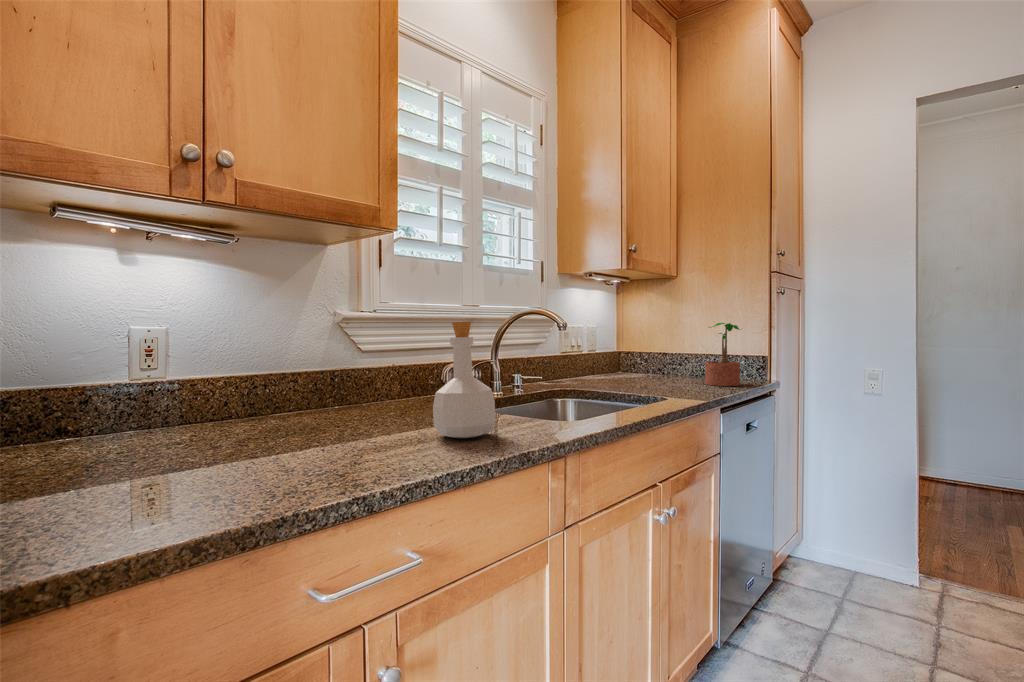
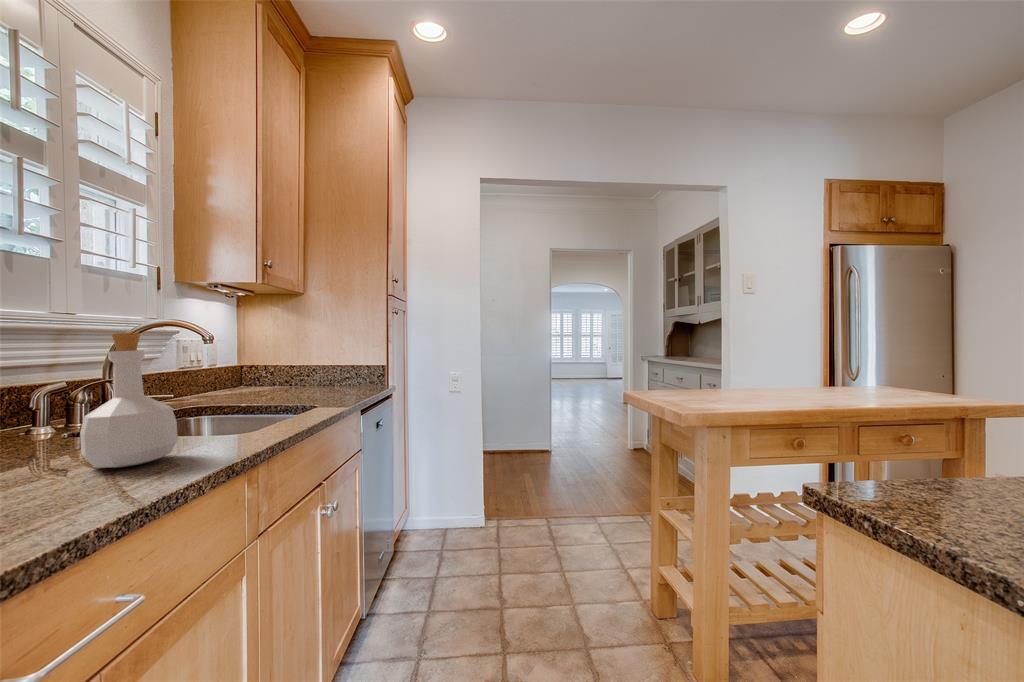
potted plant: present [705,323,740,386] -> none [332,338,362,389]

